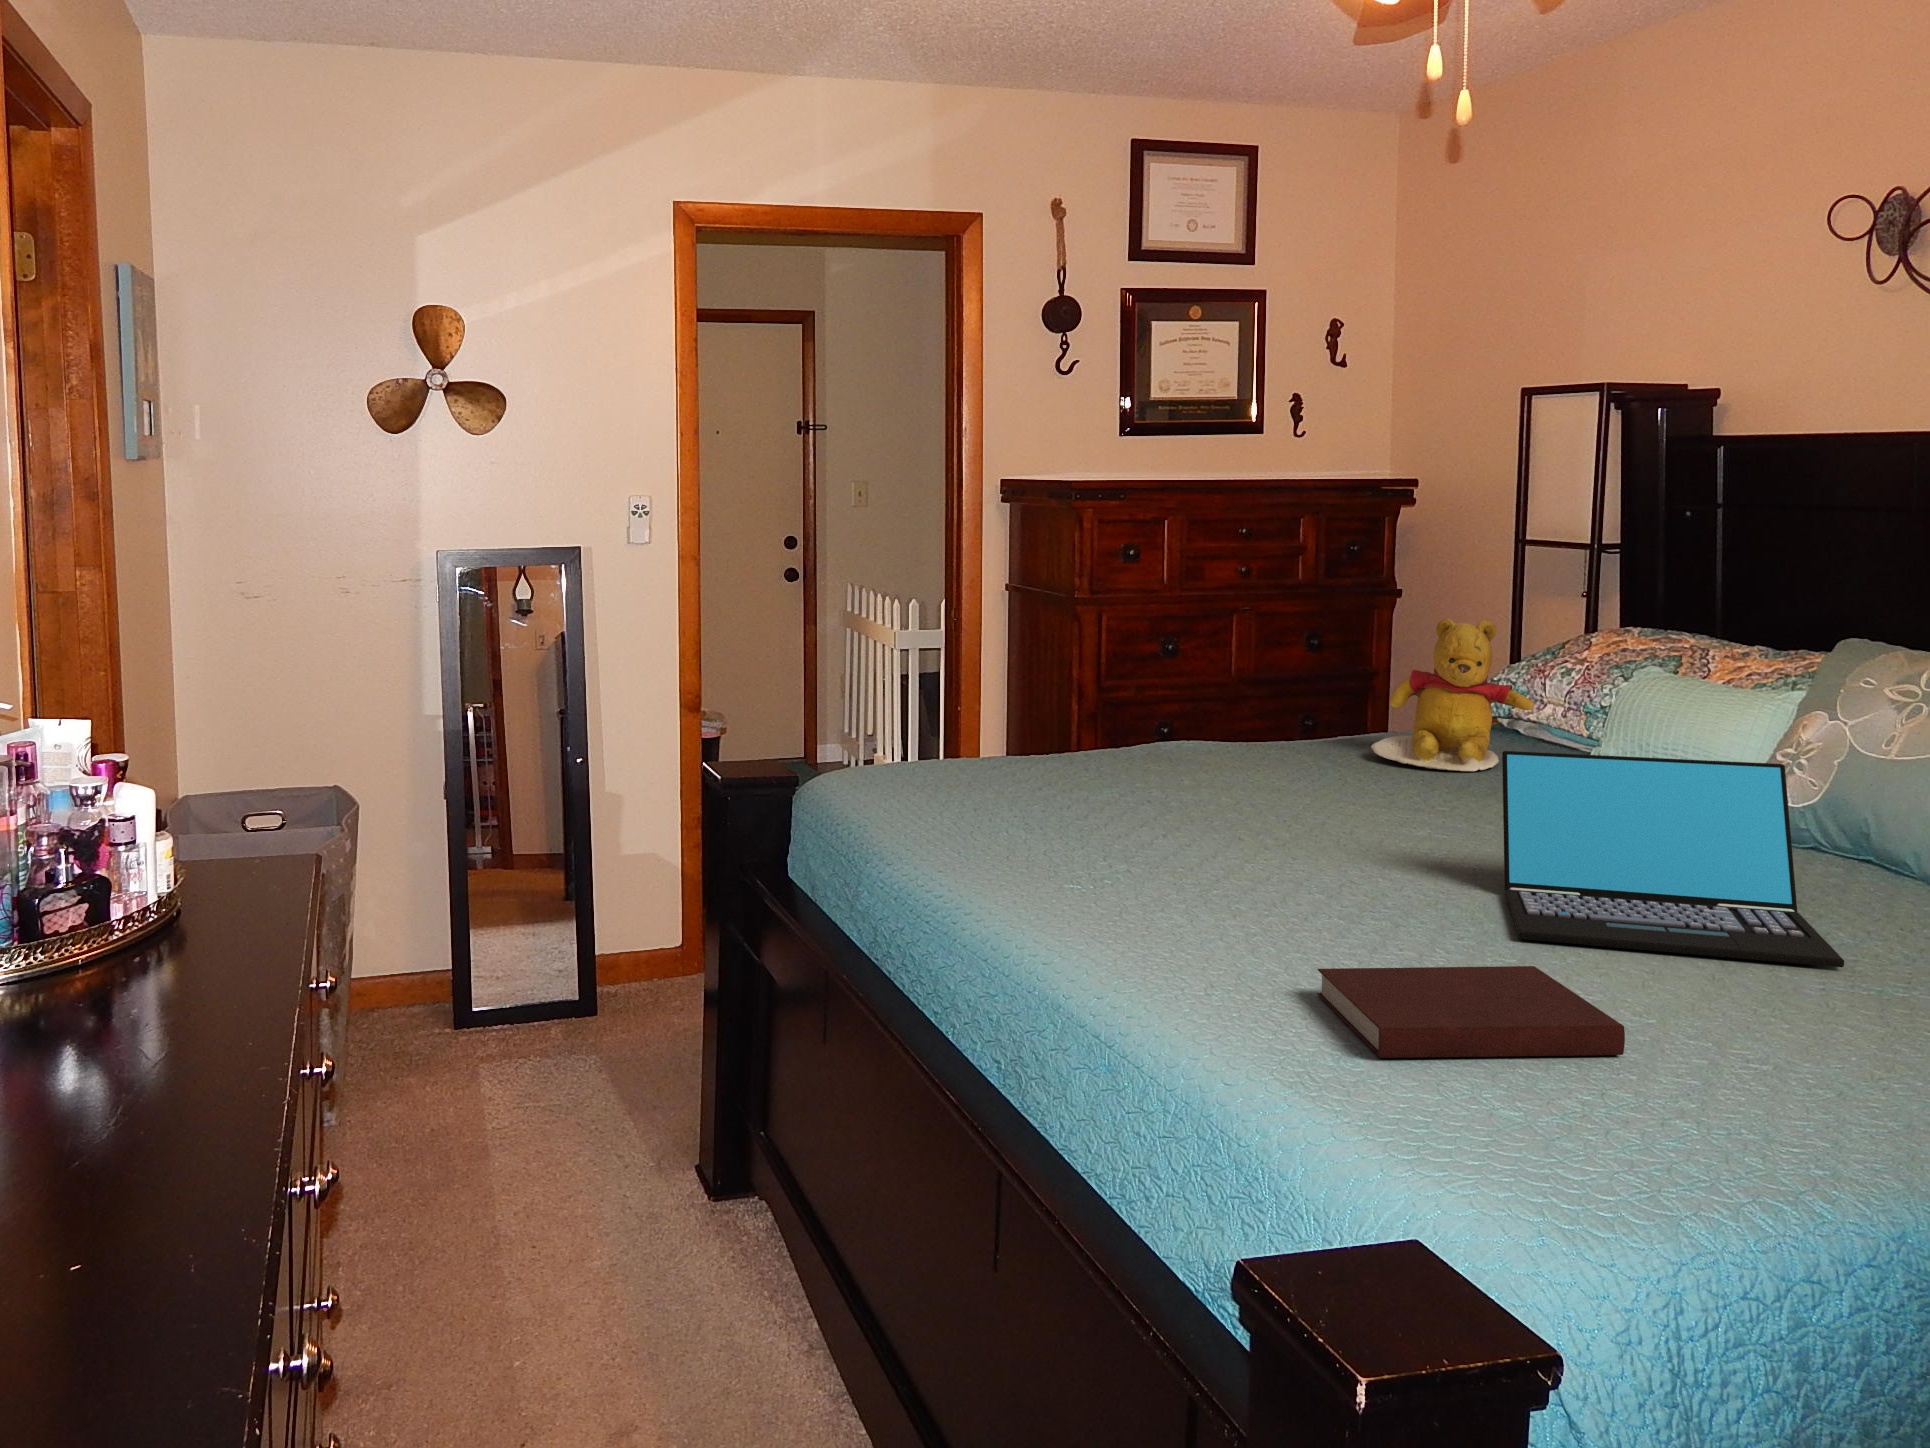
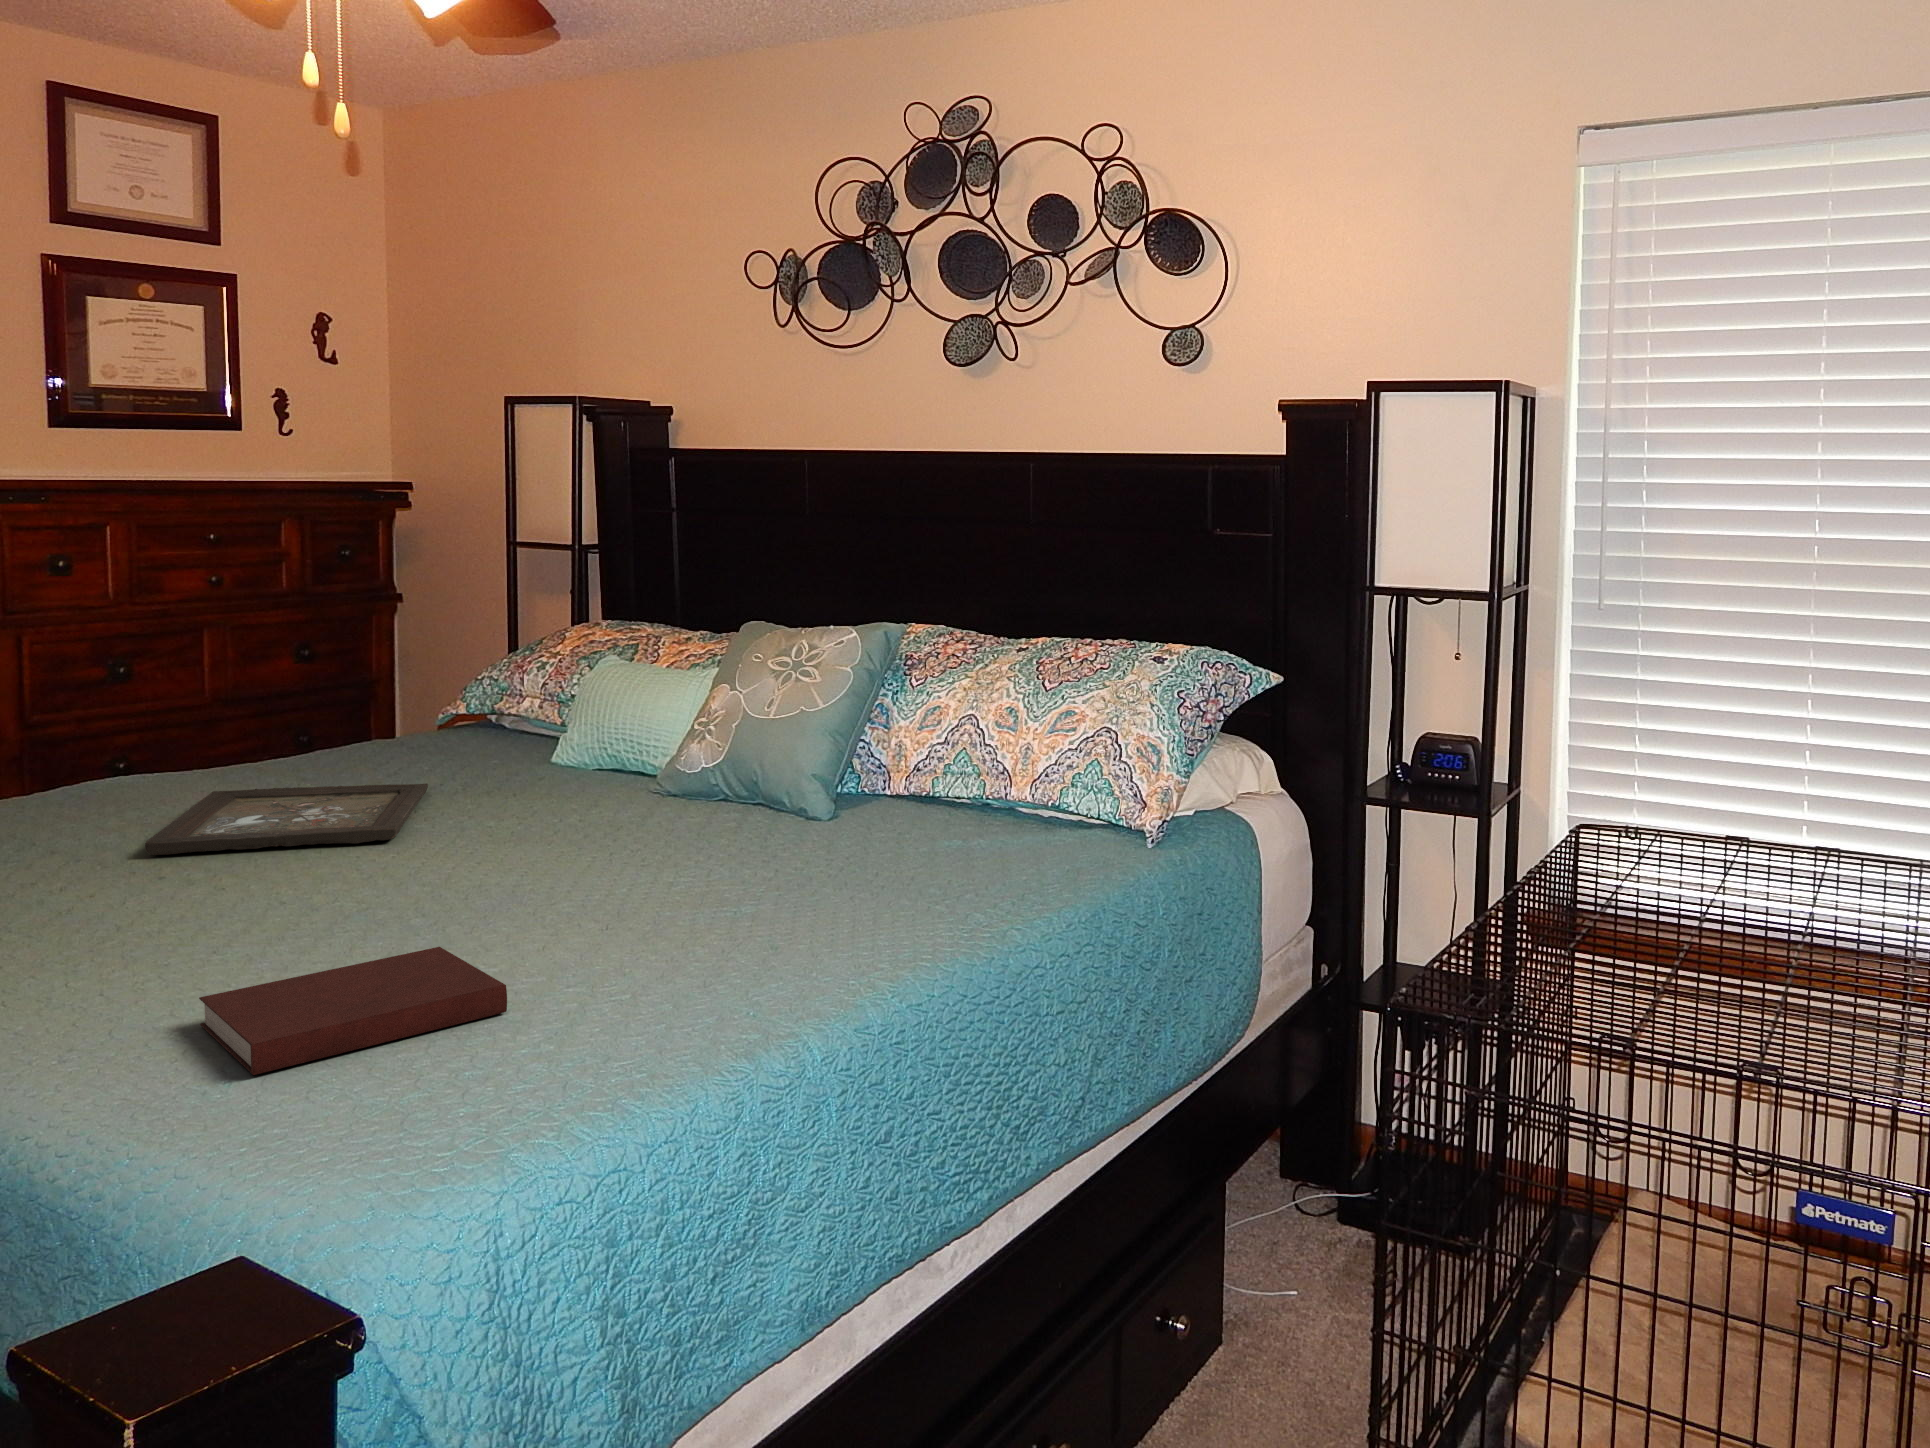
teddy bear: present [1371,619,1534,771] -> none [344,620,506,770]
laptop: present [1502,751,1844,967] -> none [438,730,714,923]
tray: none [1225,768,1461,839] -> present [145,783,428,855]

